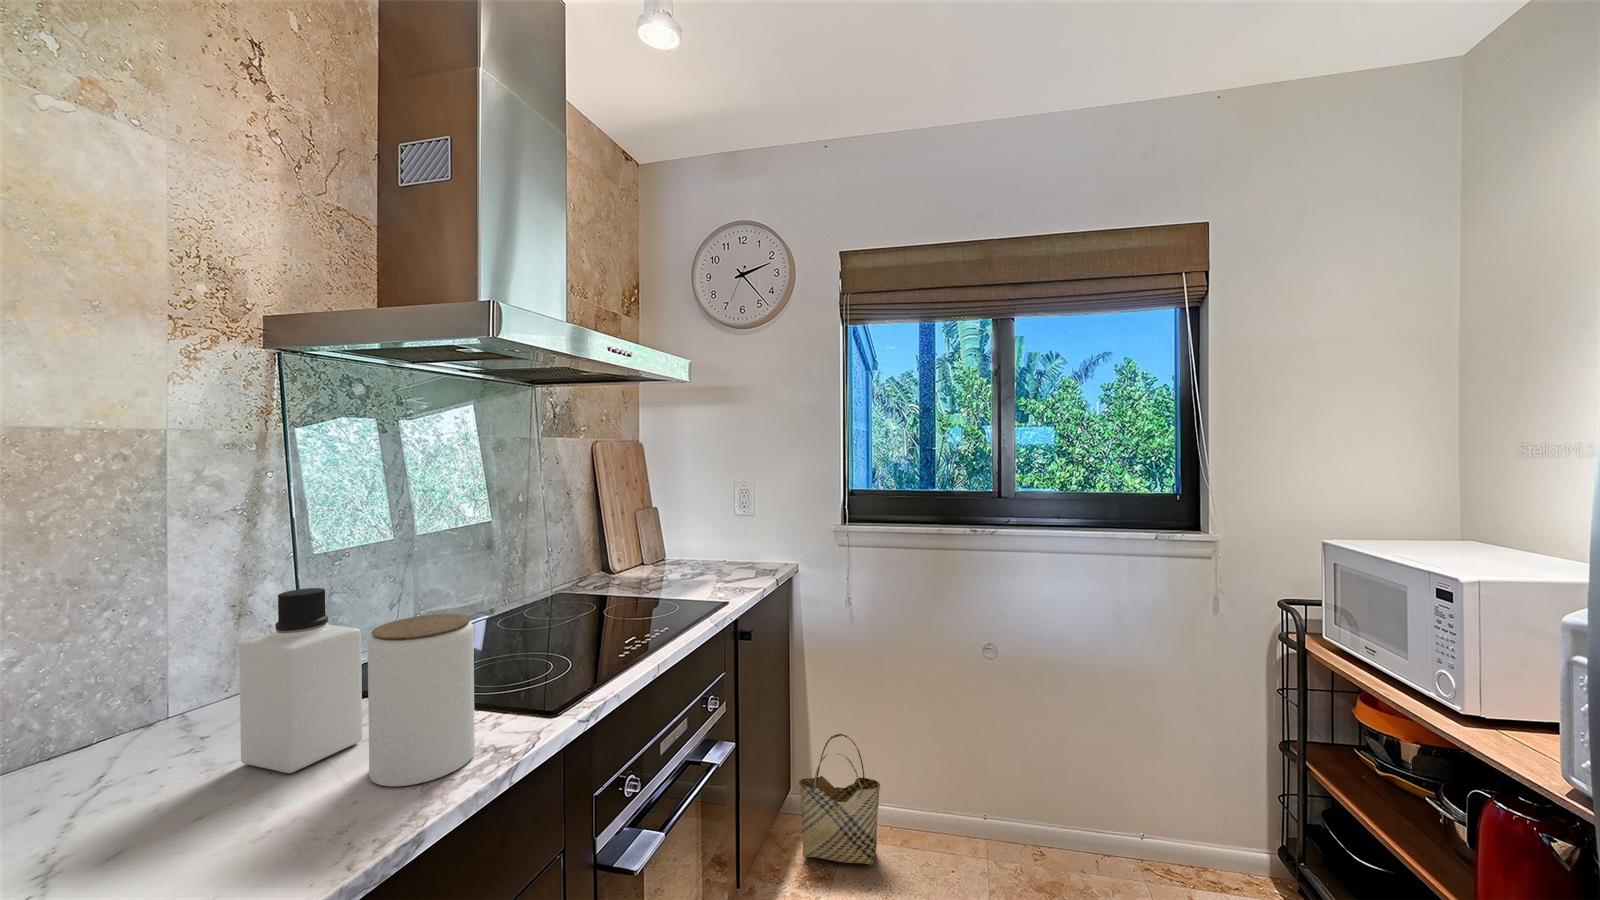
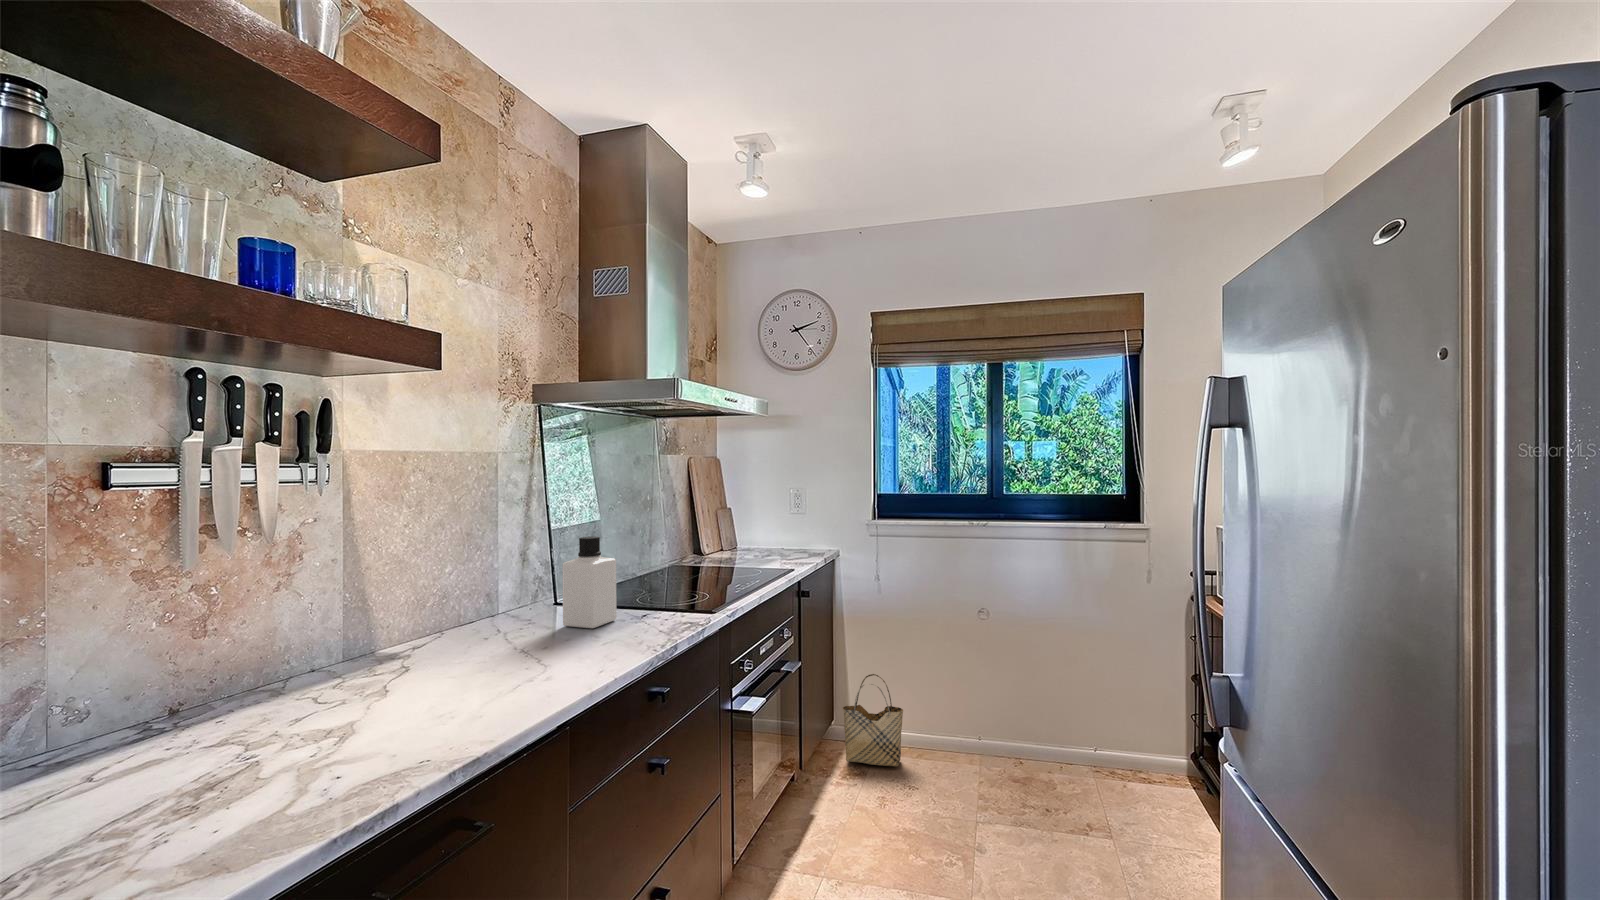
jar: present [368,614,475,786] -> none [632,551,681,632]

